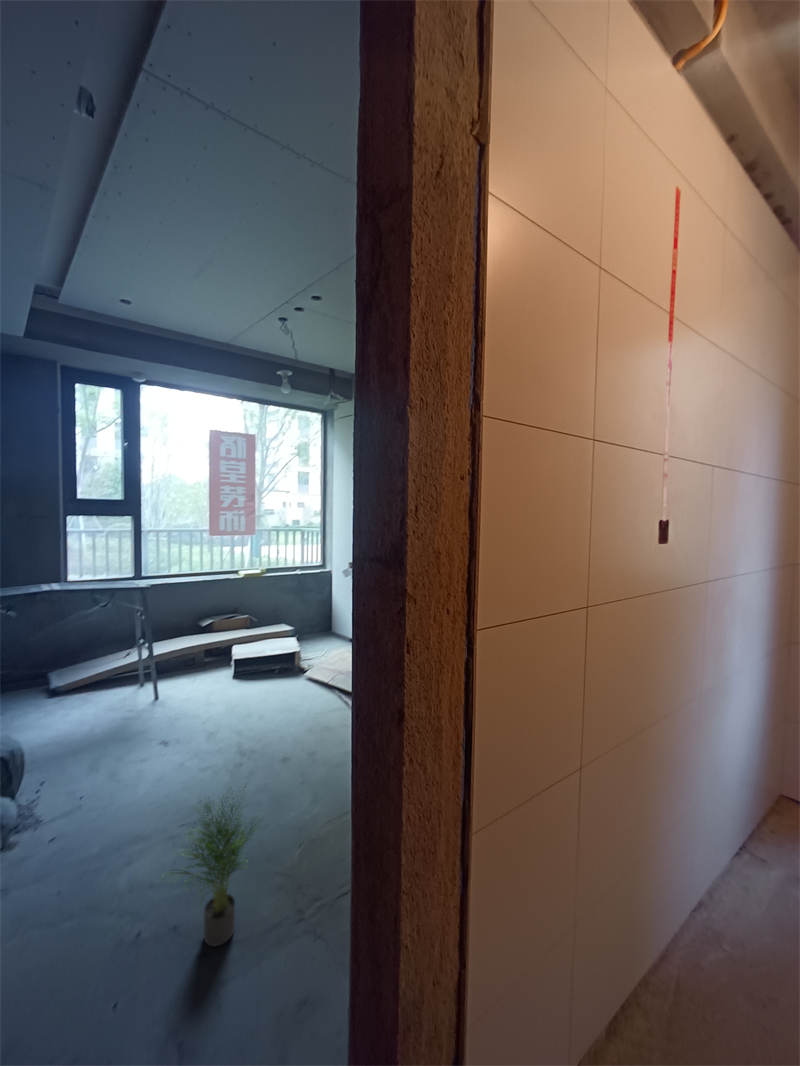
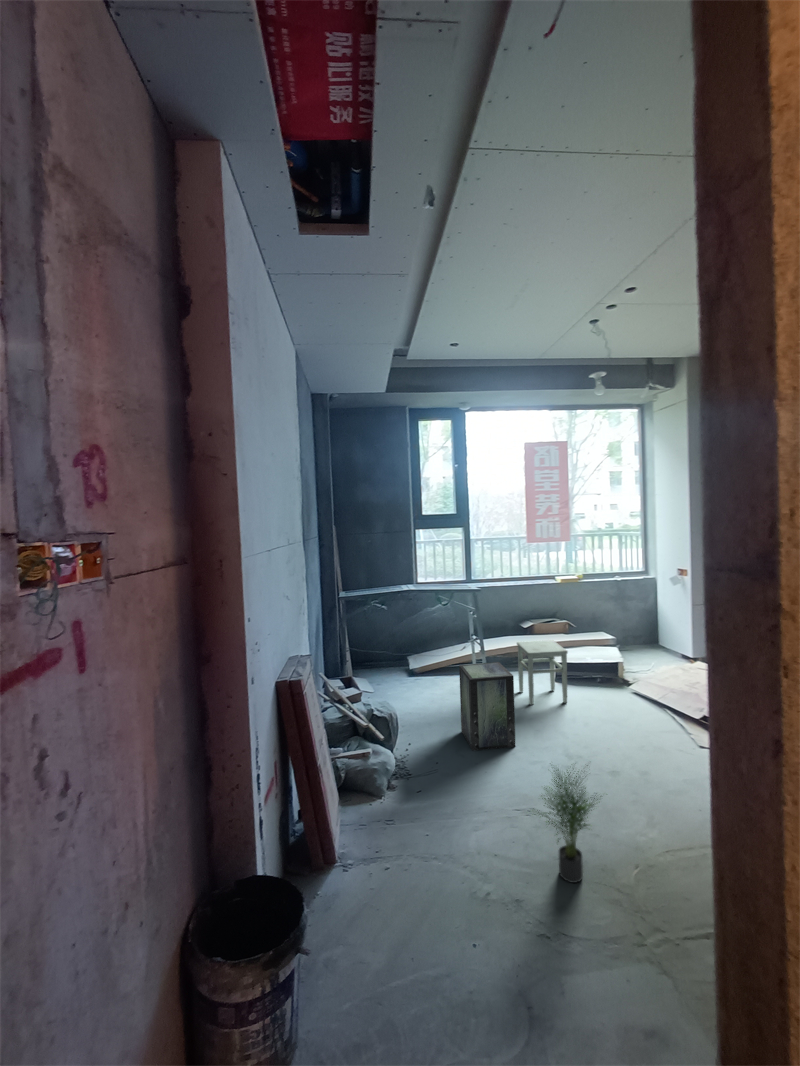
stool: none [190,636,245,711] -> present [517,640,568,705]
storage box: none [101,669,174,790] -> present [459,662,515,751]

